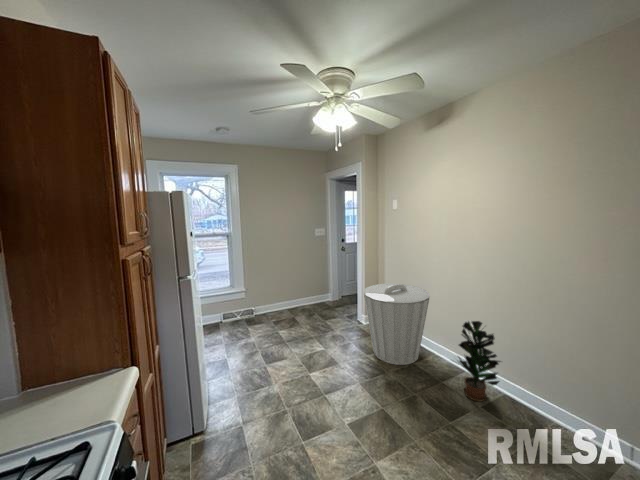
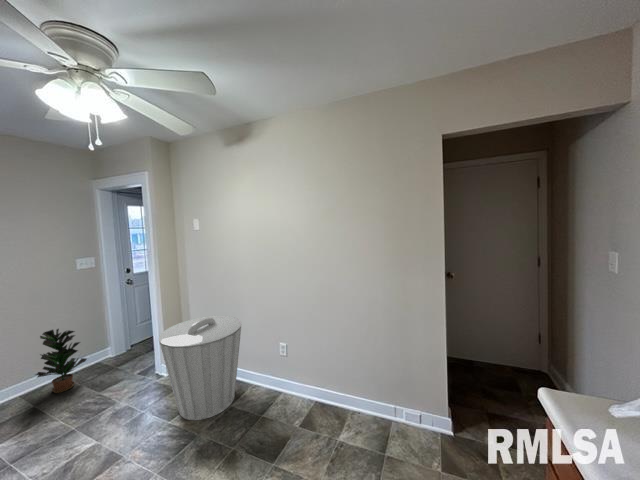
potted plant: present [459,321,501,401] -> present [36,329,87,393]

